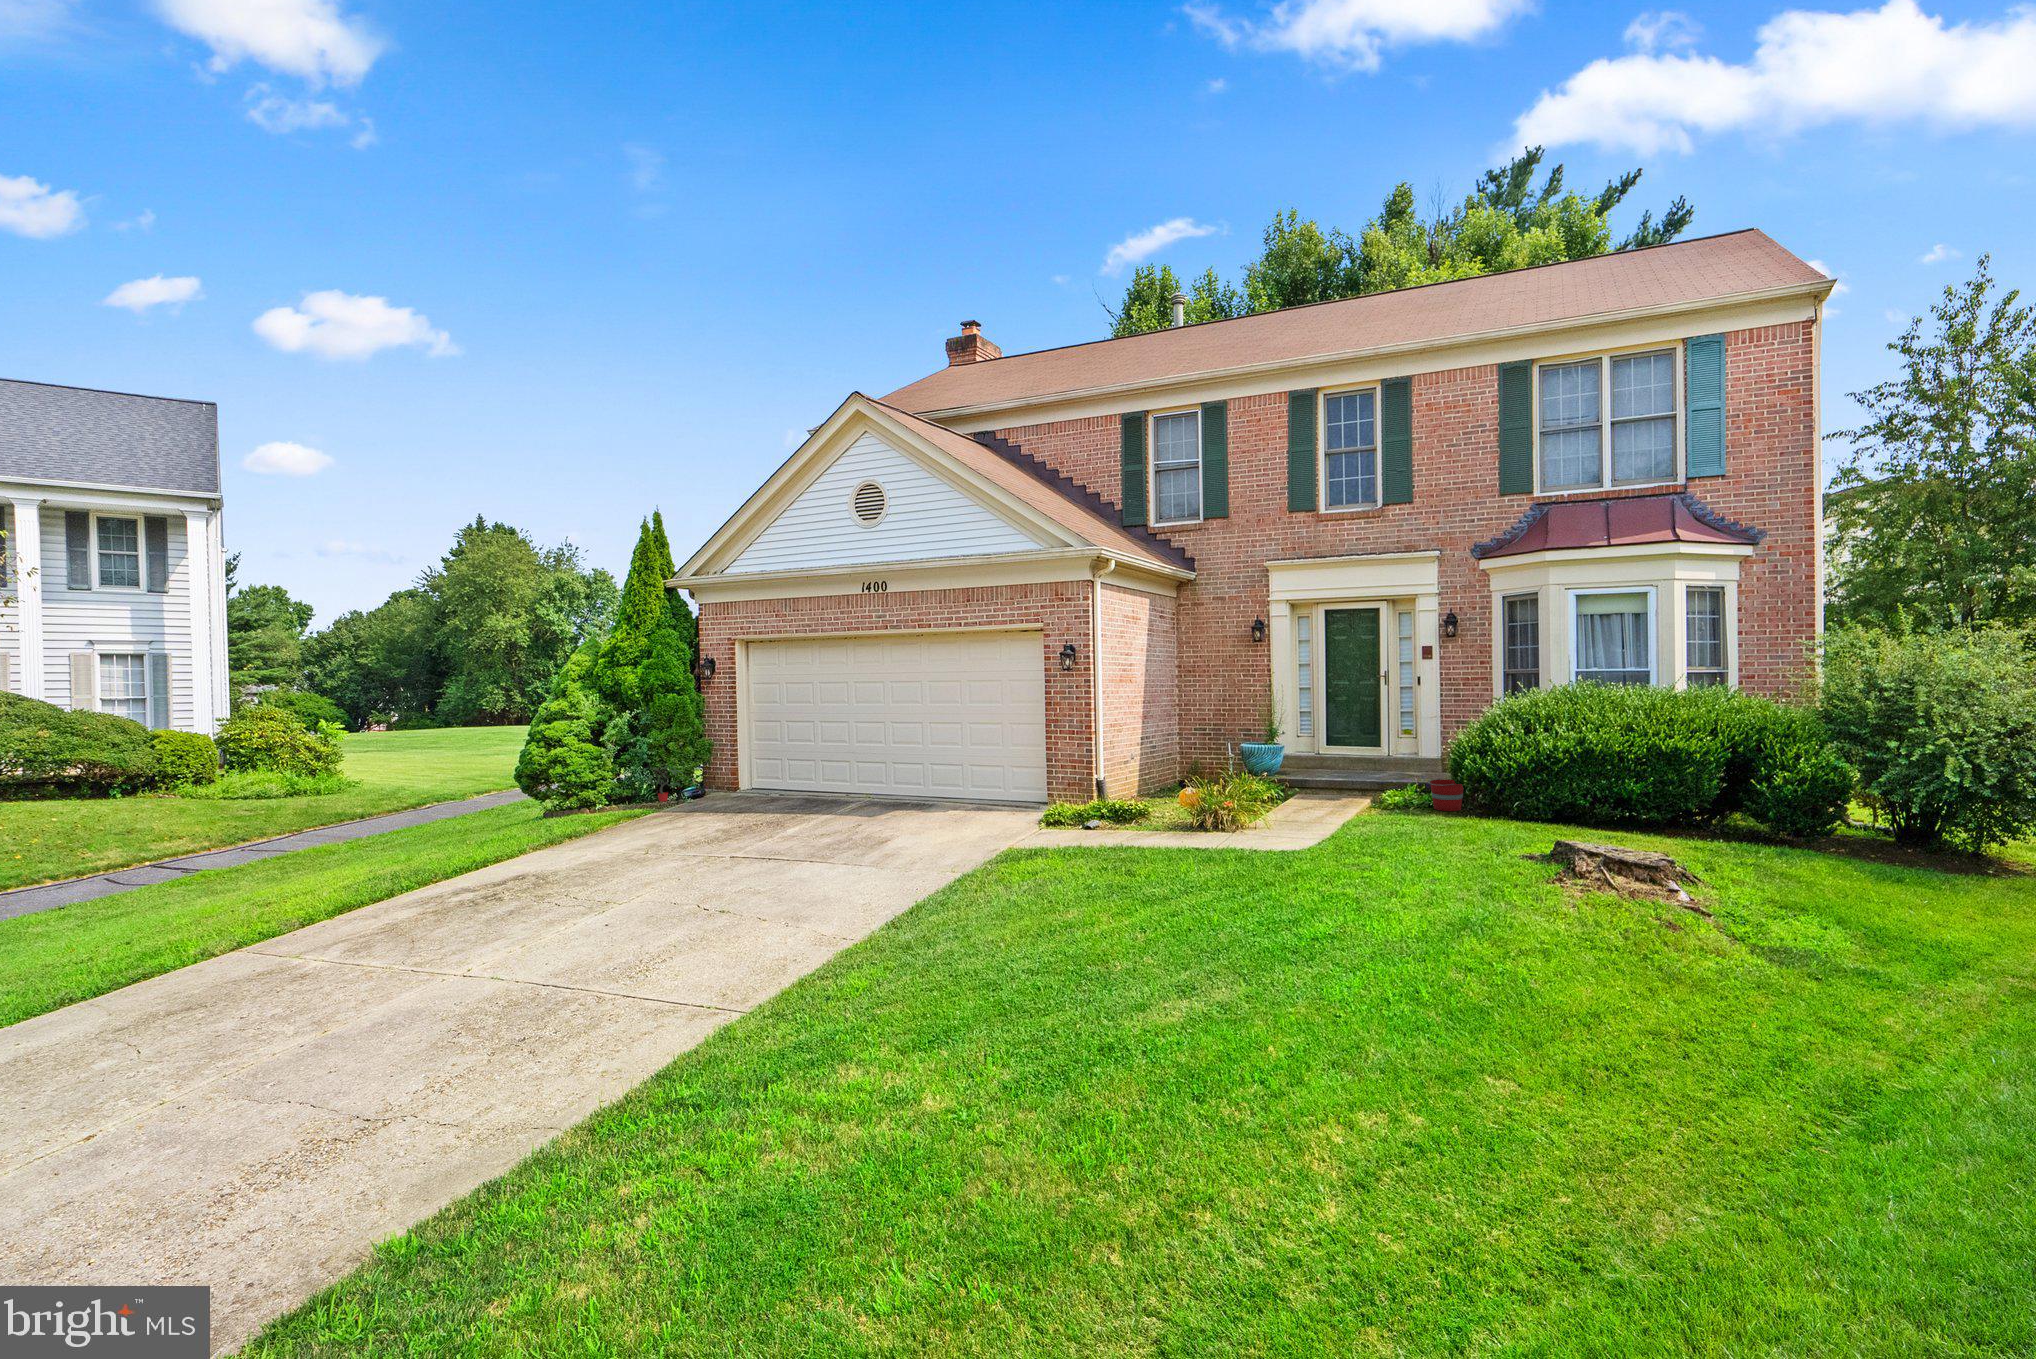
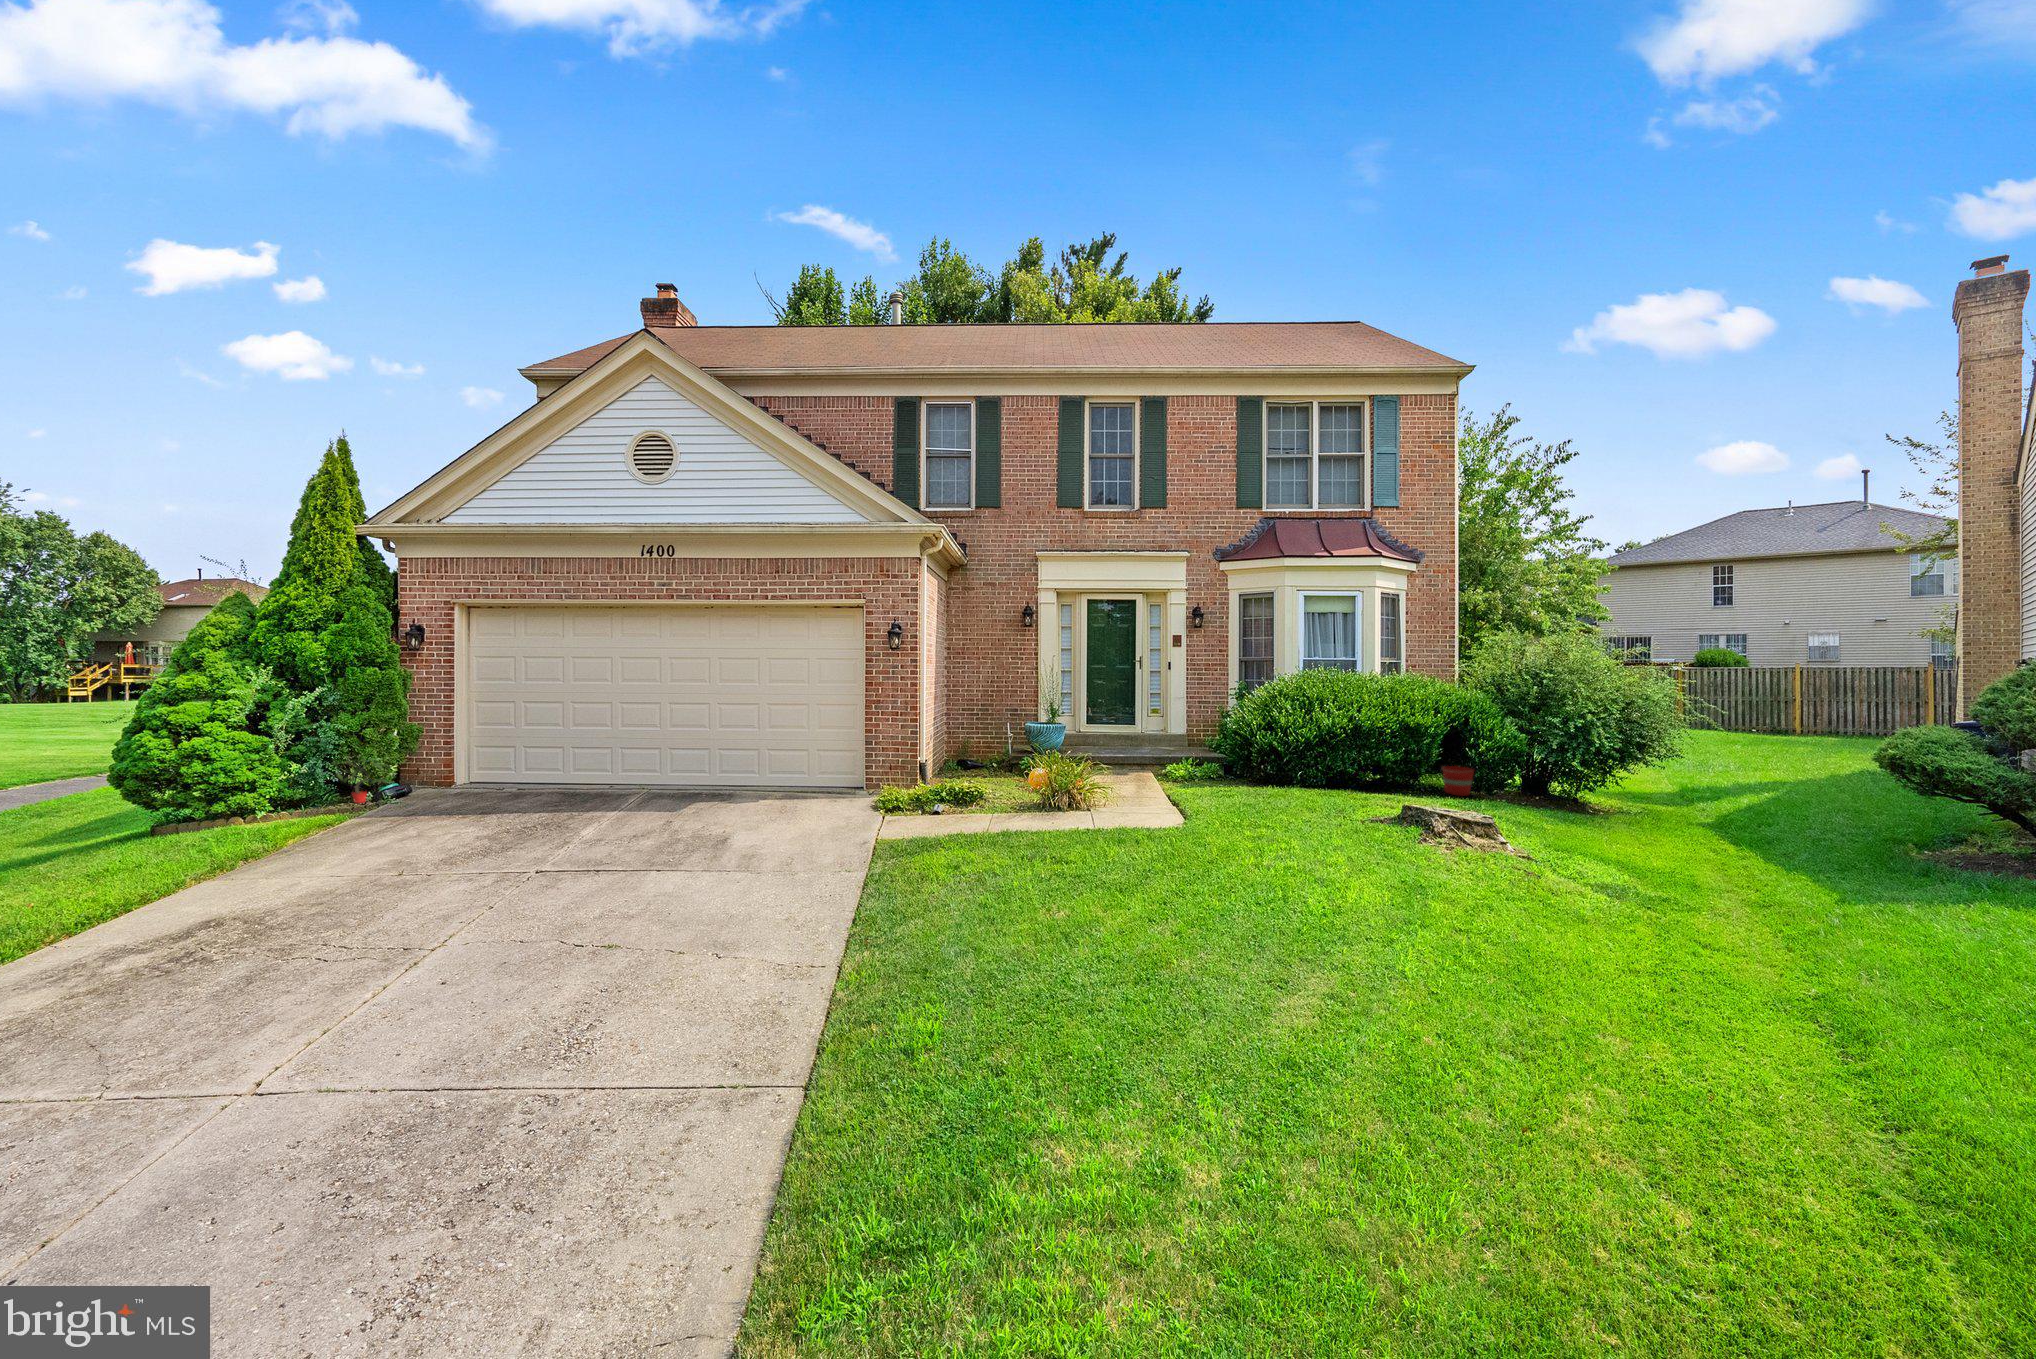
bucket: present [1429,779,1463,811] -> present [1442,766,1474,796]

